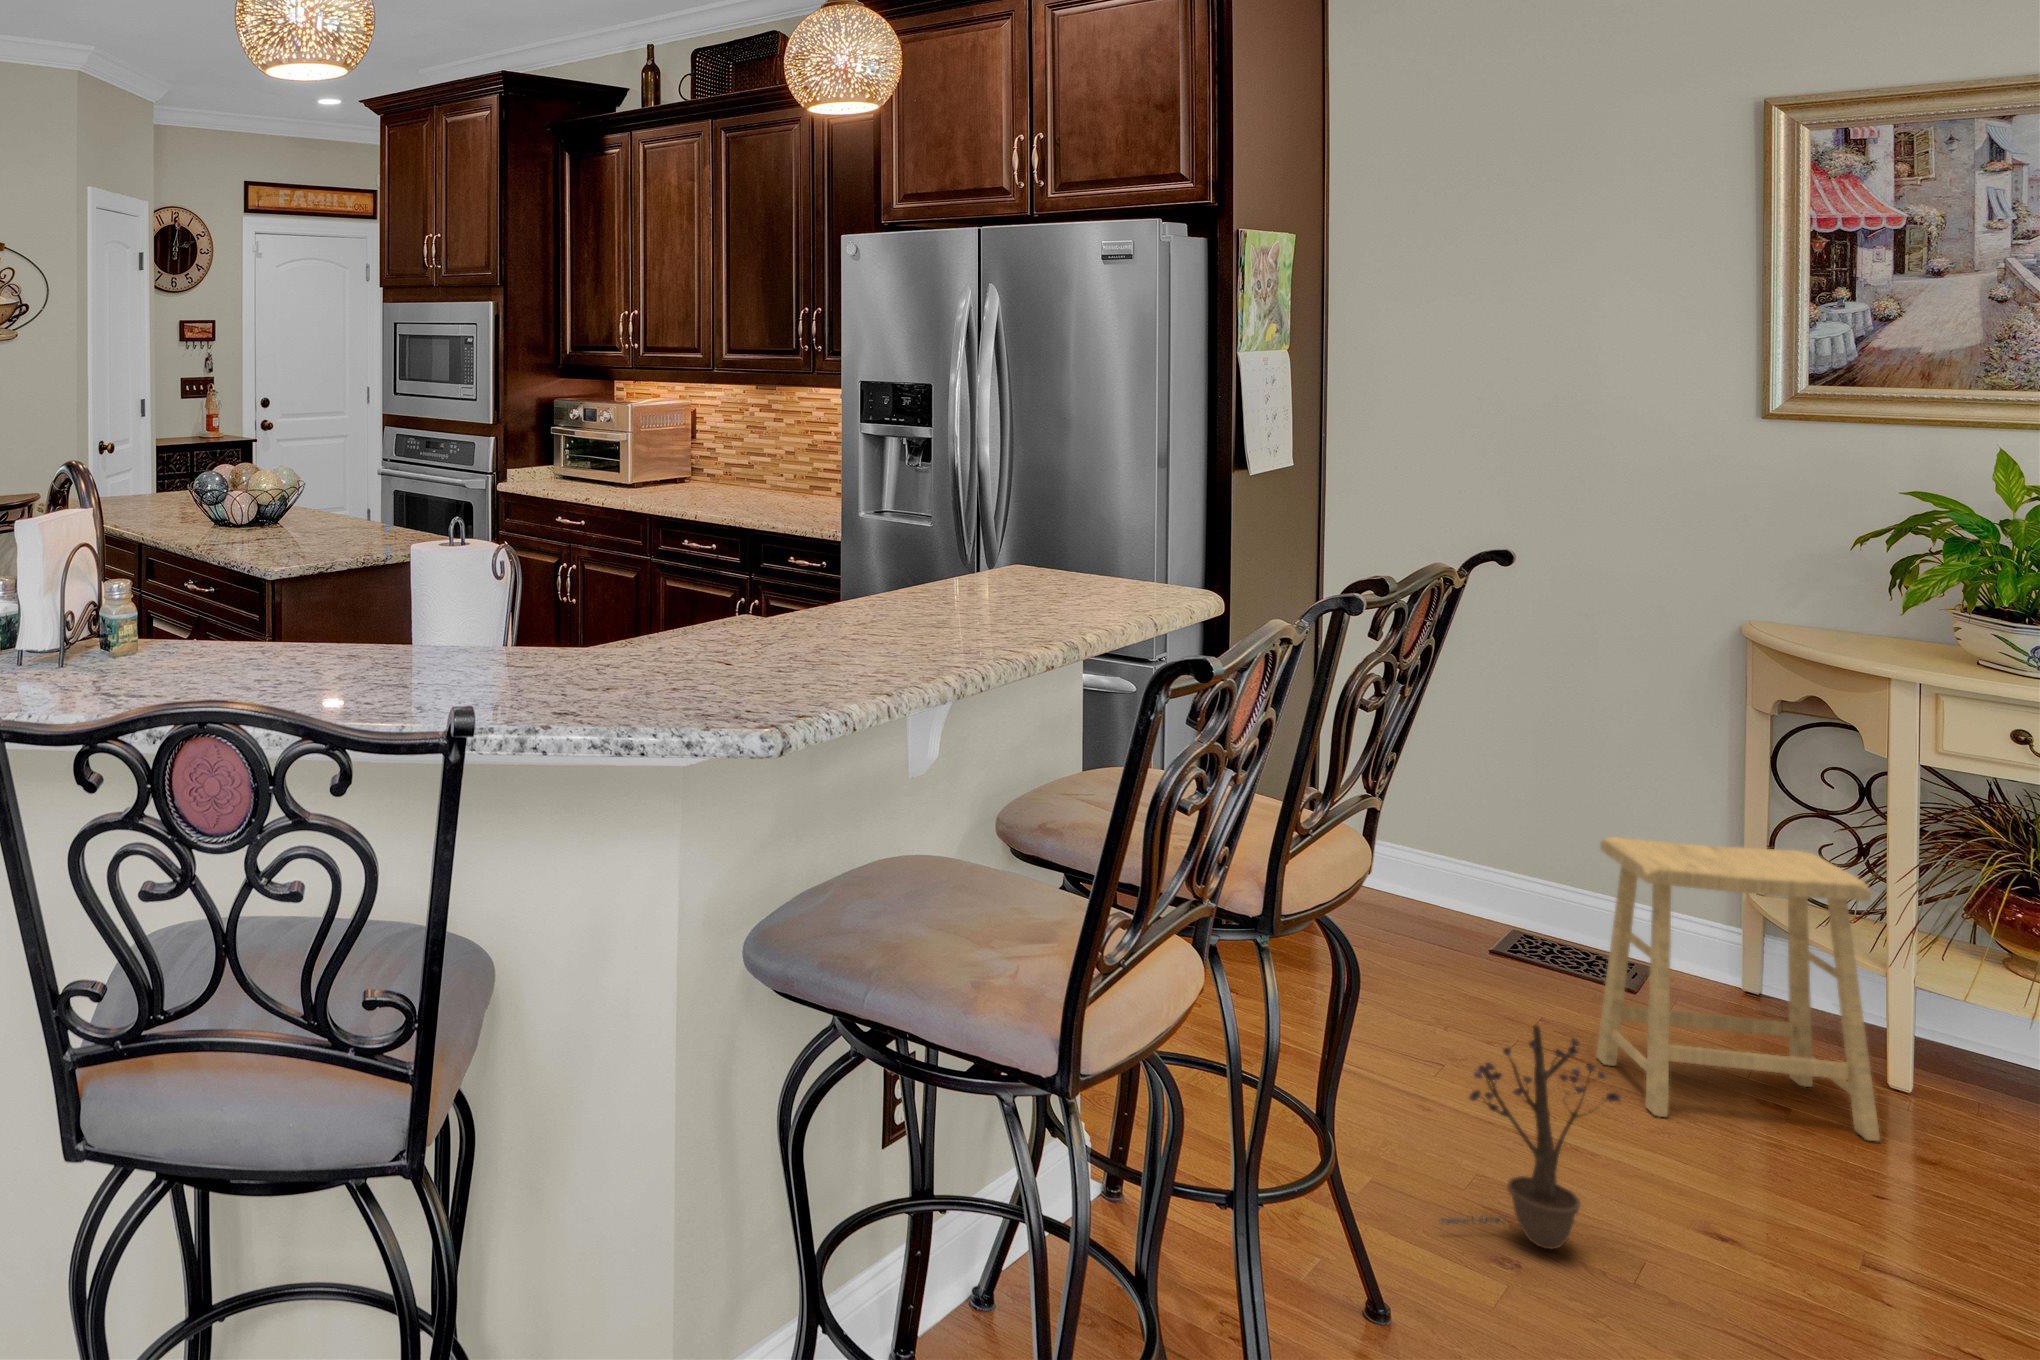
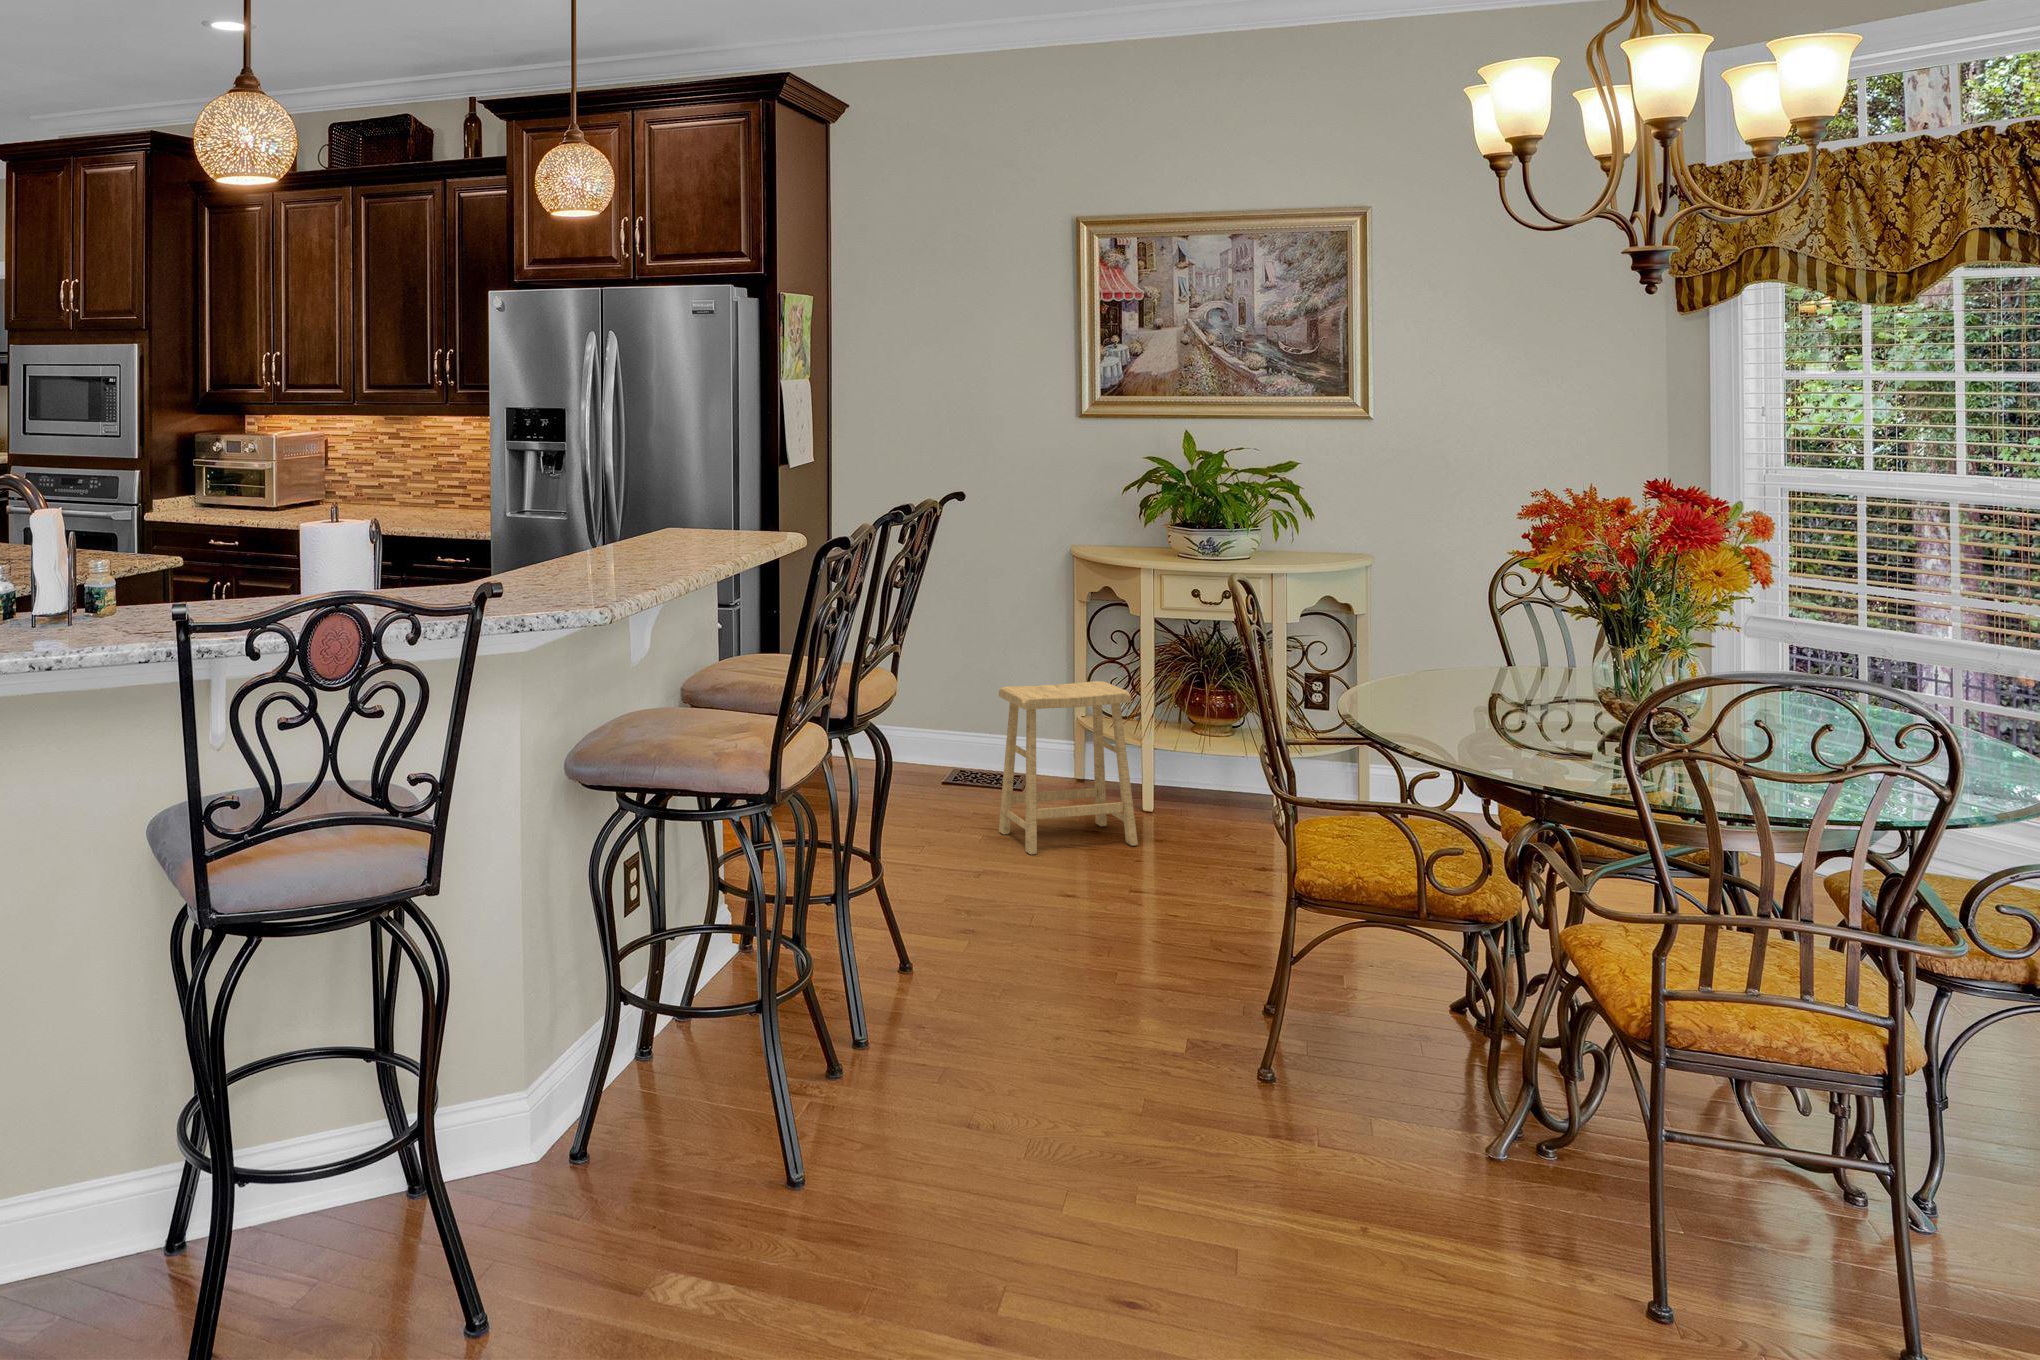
decorative plant: present [1440,1025,1620,1249] -> none [924,790,1016,927]

